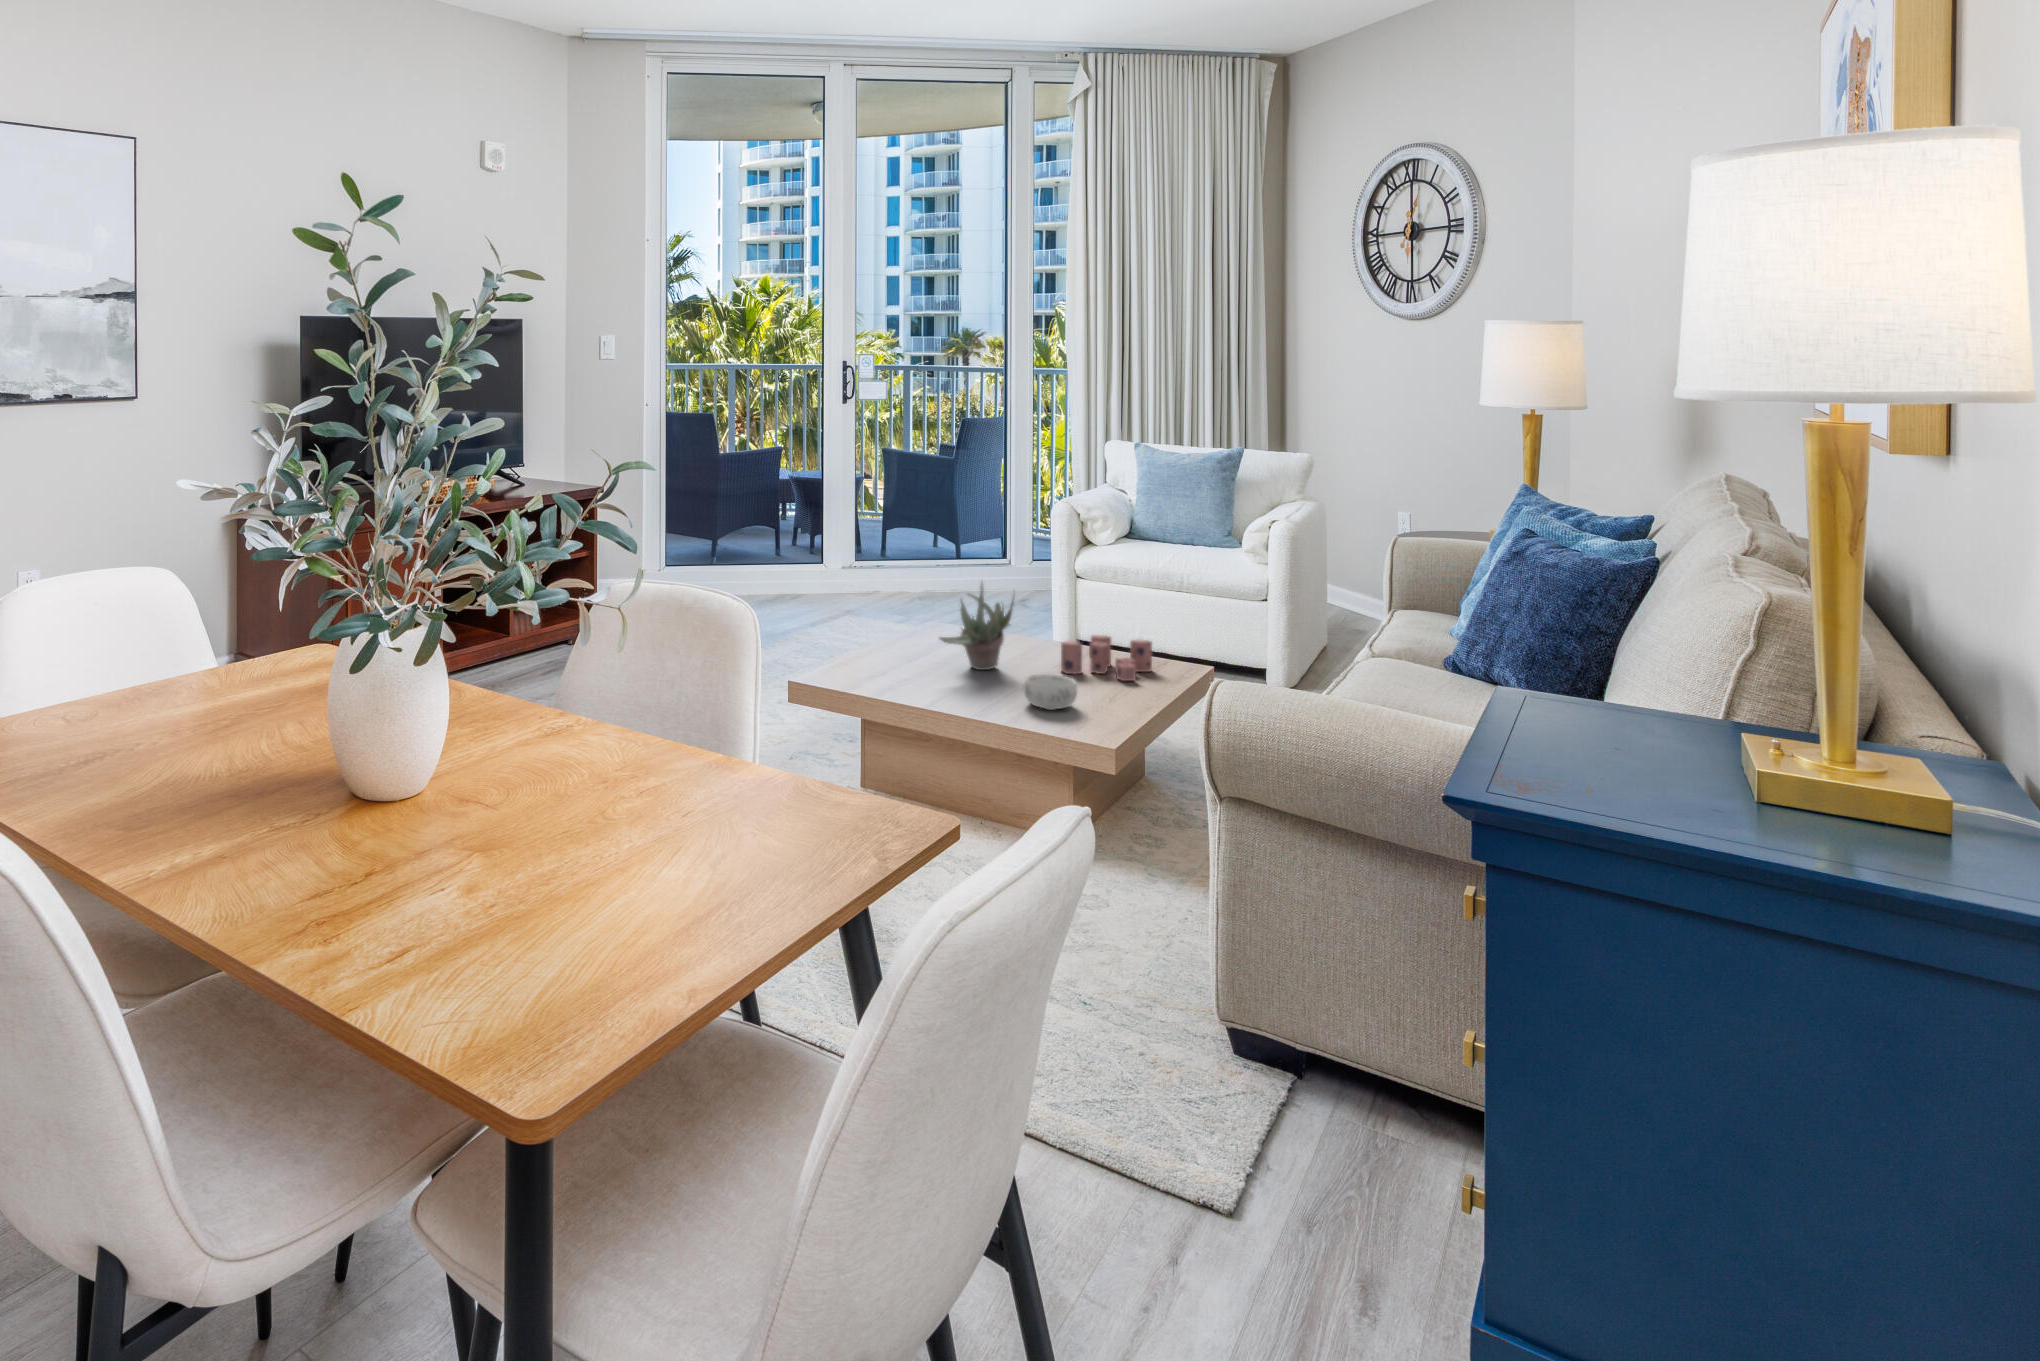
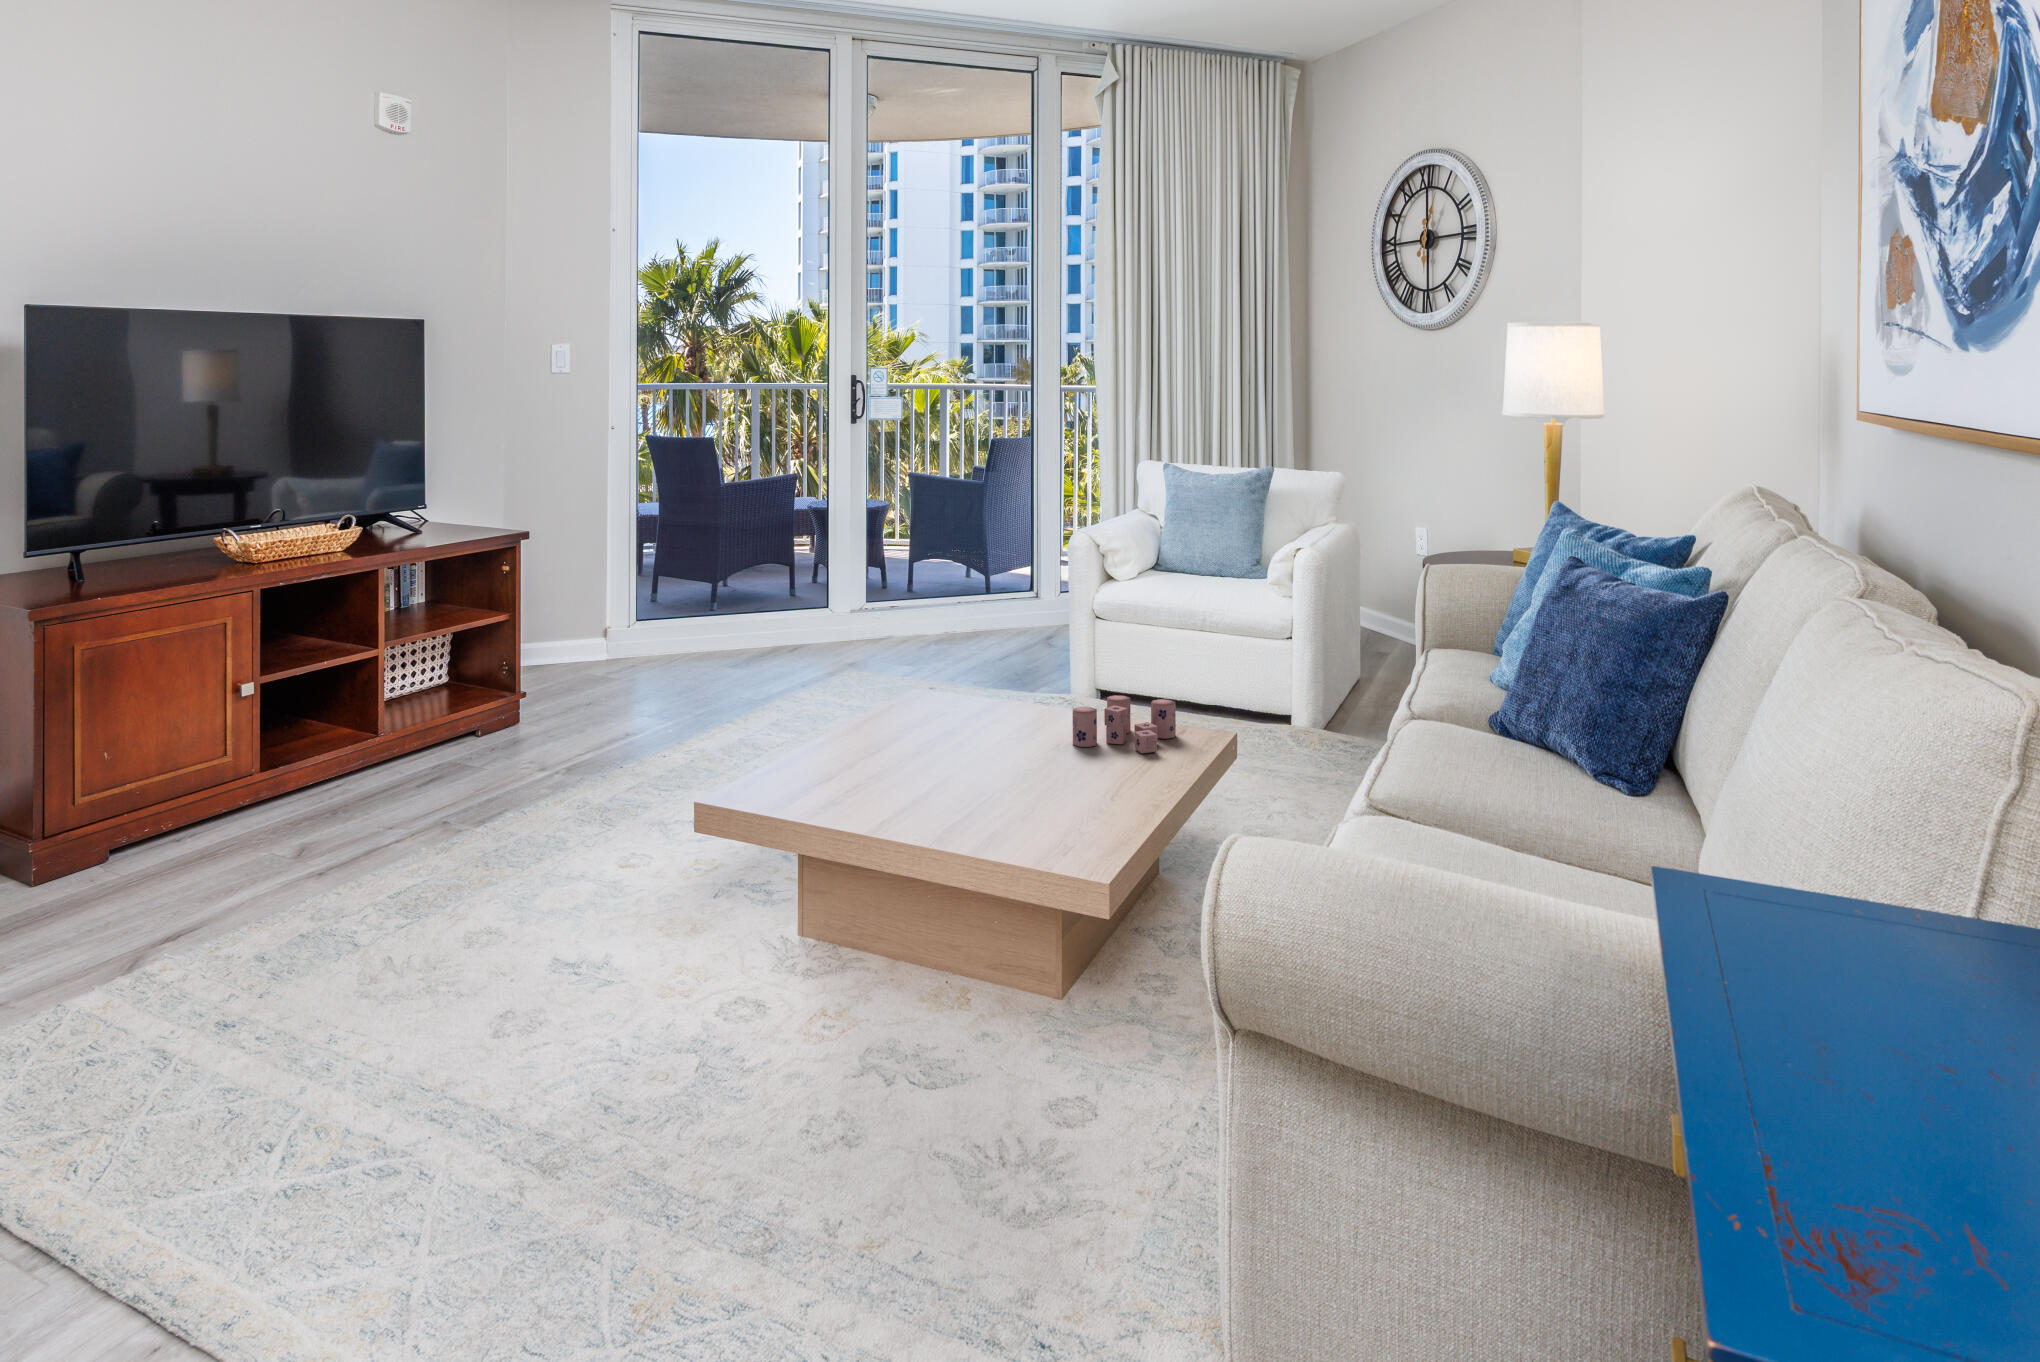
succulent plant: present [940,584,1015,670] -> none [926,641,1018,748]
decorative bowl: present [1023,674,1077,710] -> none [1024,755,1087,802]

